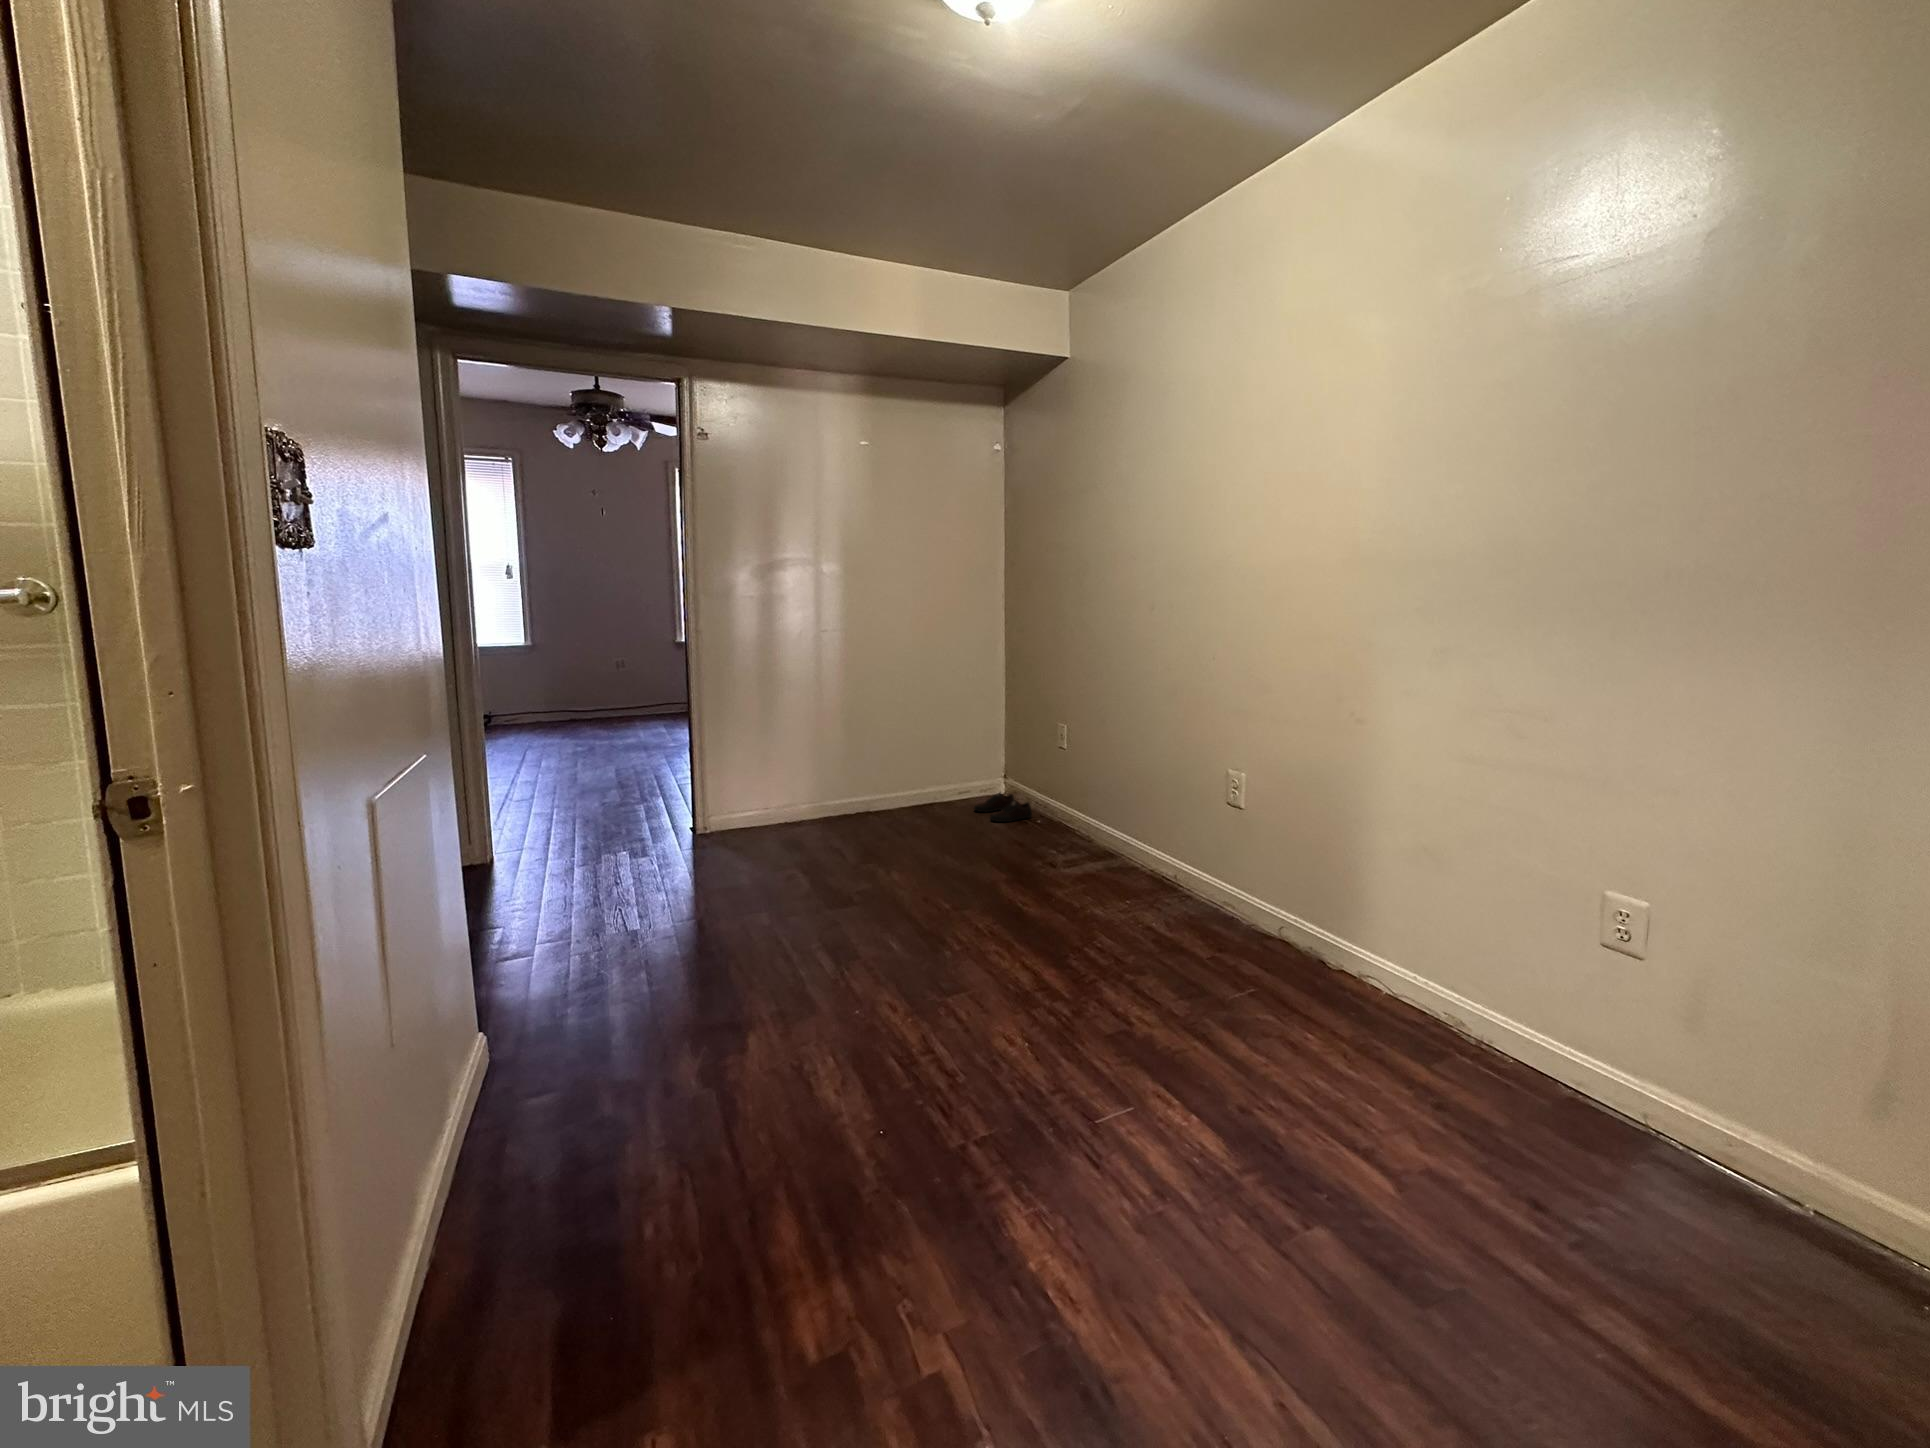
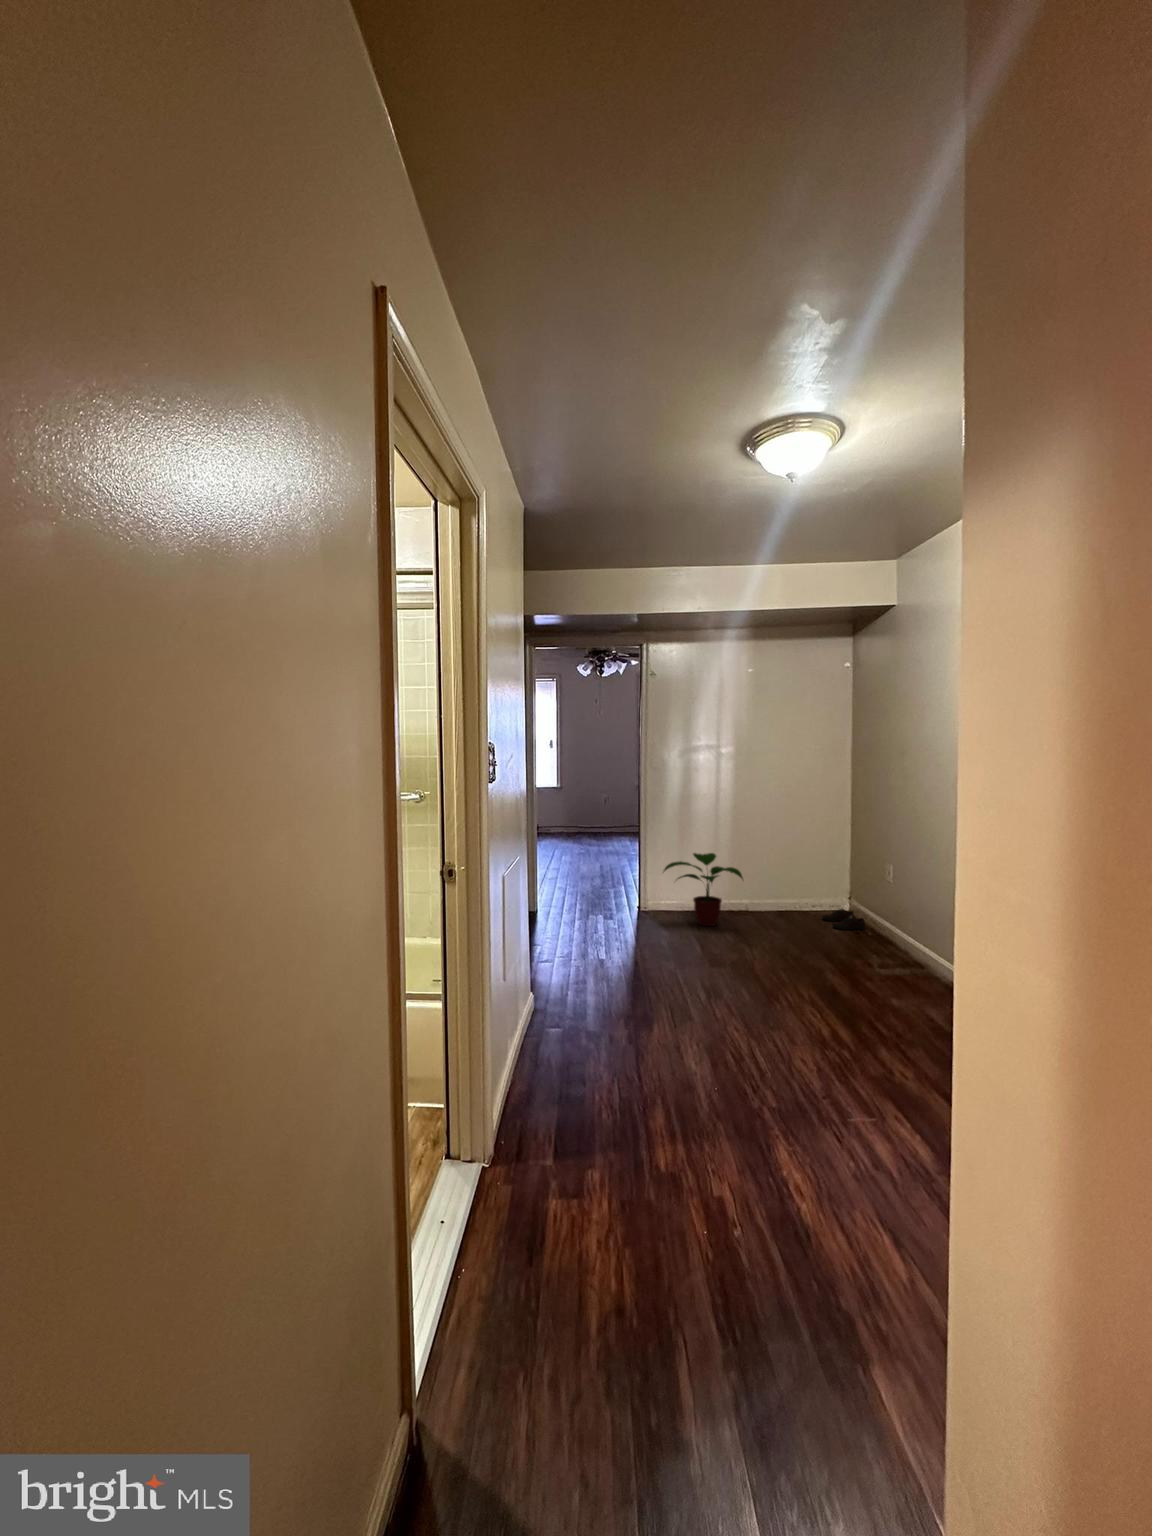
potted plant: none [733,728,867,844] -> present [664,853,743,926]

